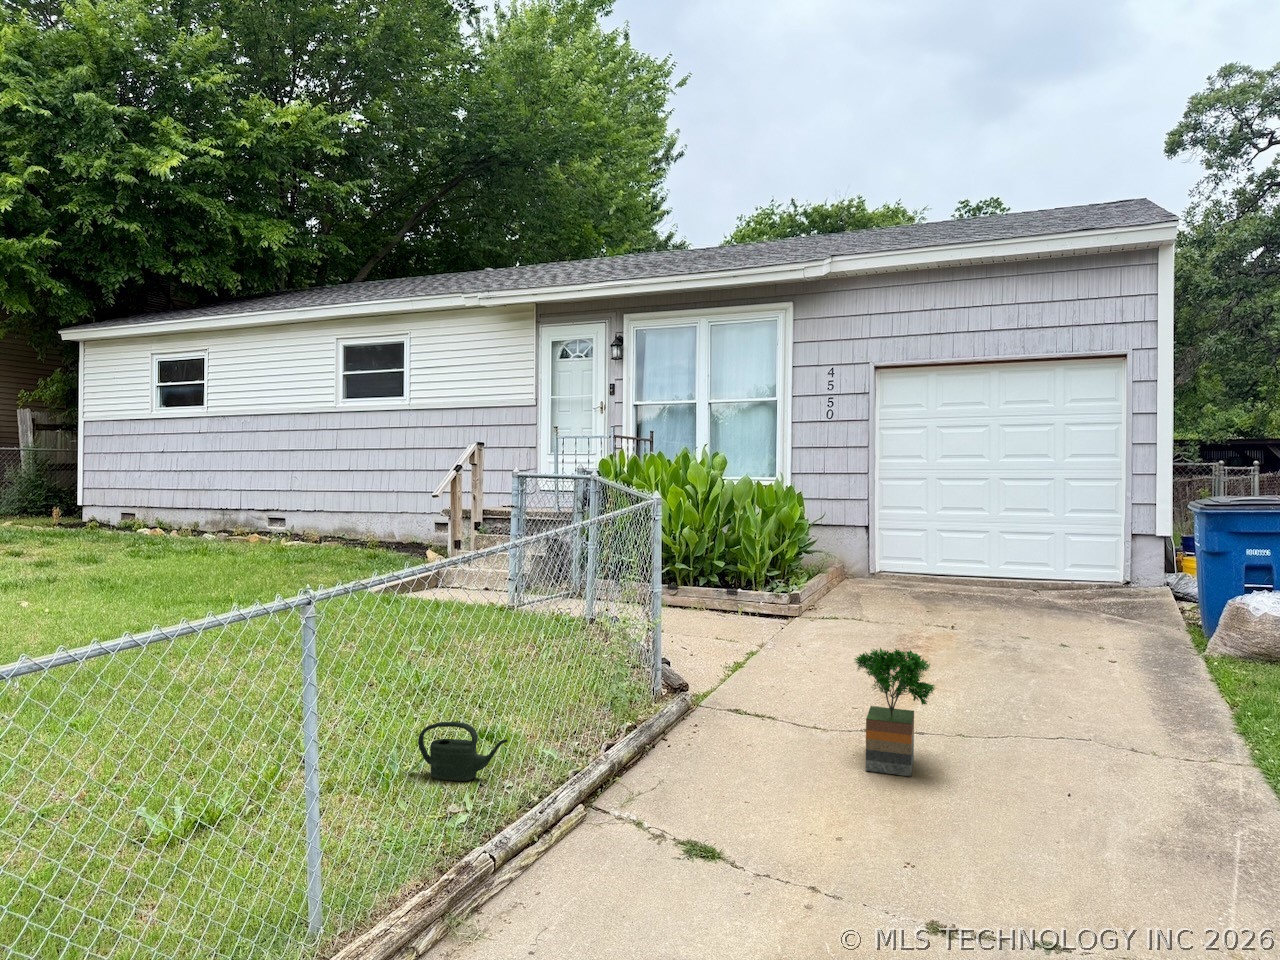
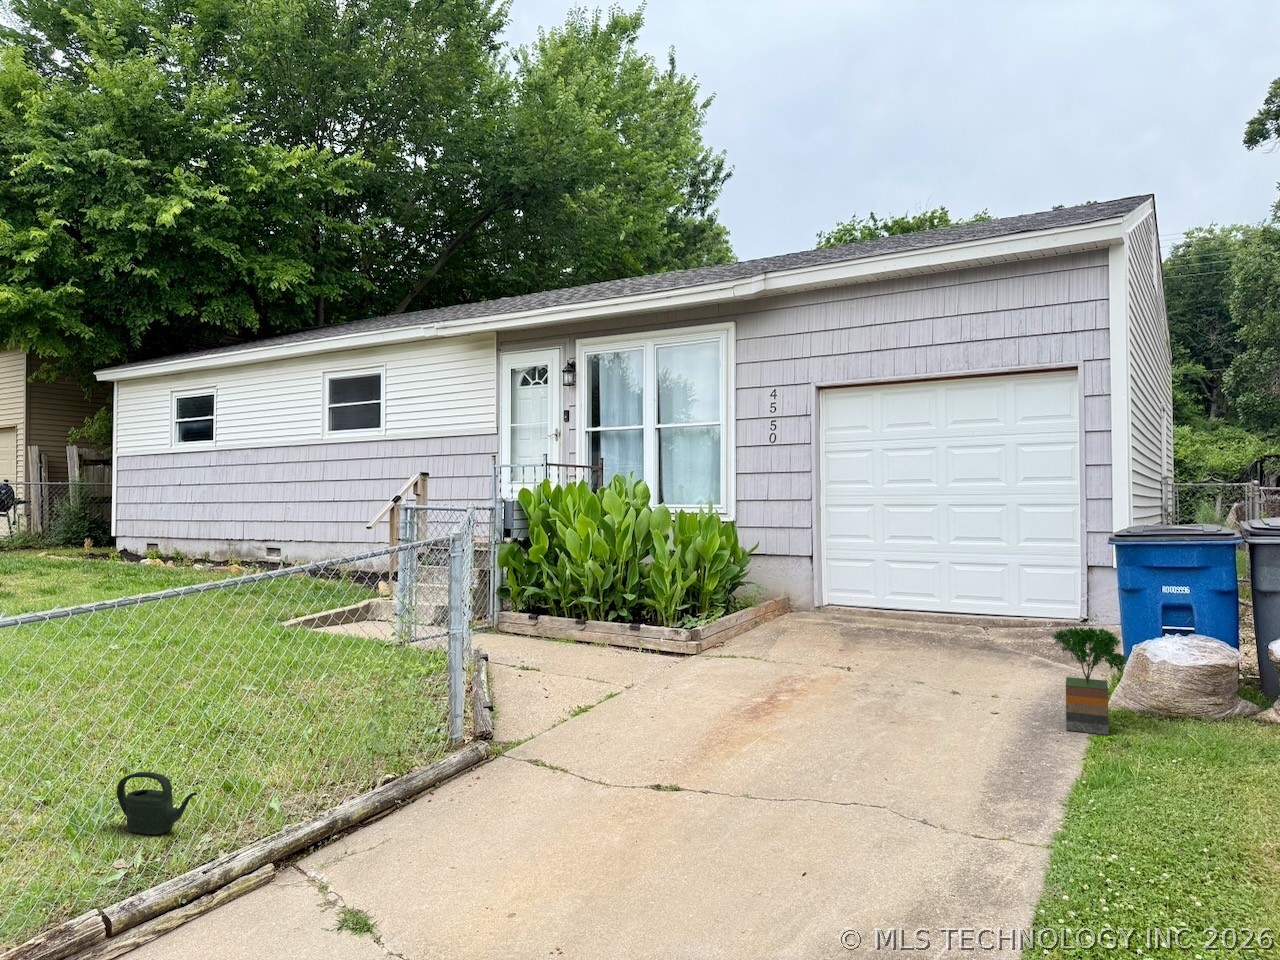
potted tree: present [854,648,935,777] -> present [1052,626,1128,735]

